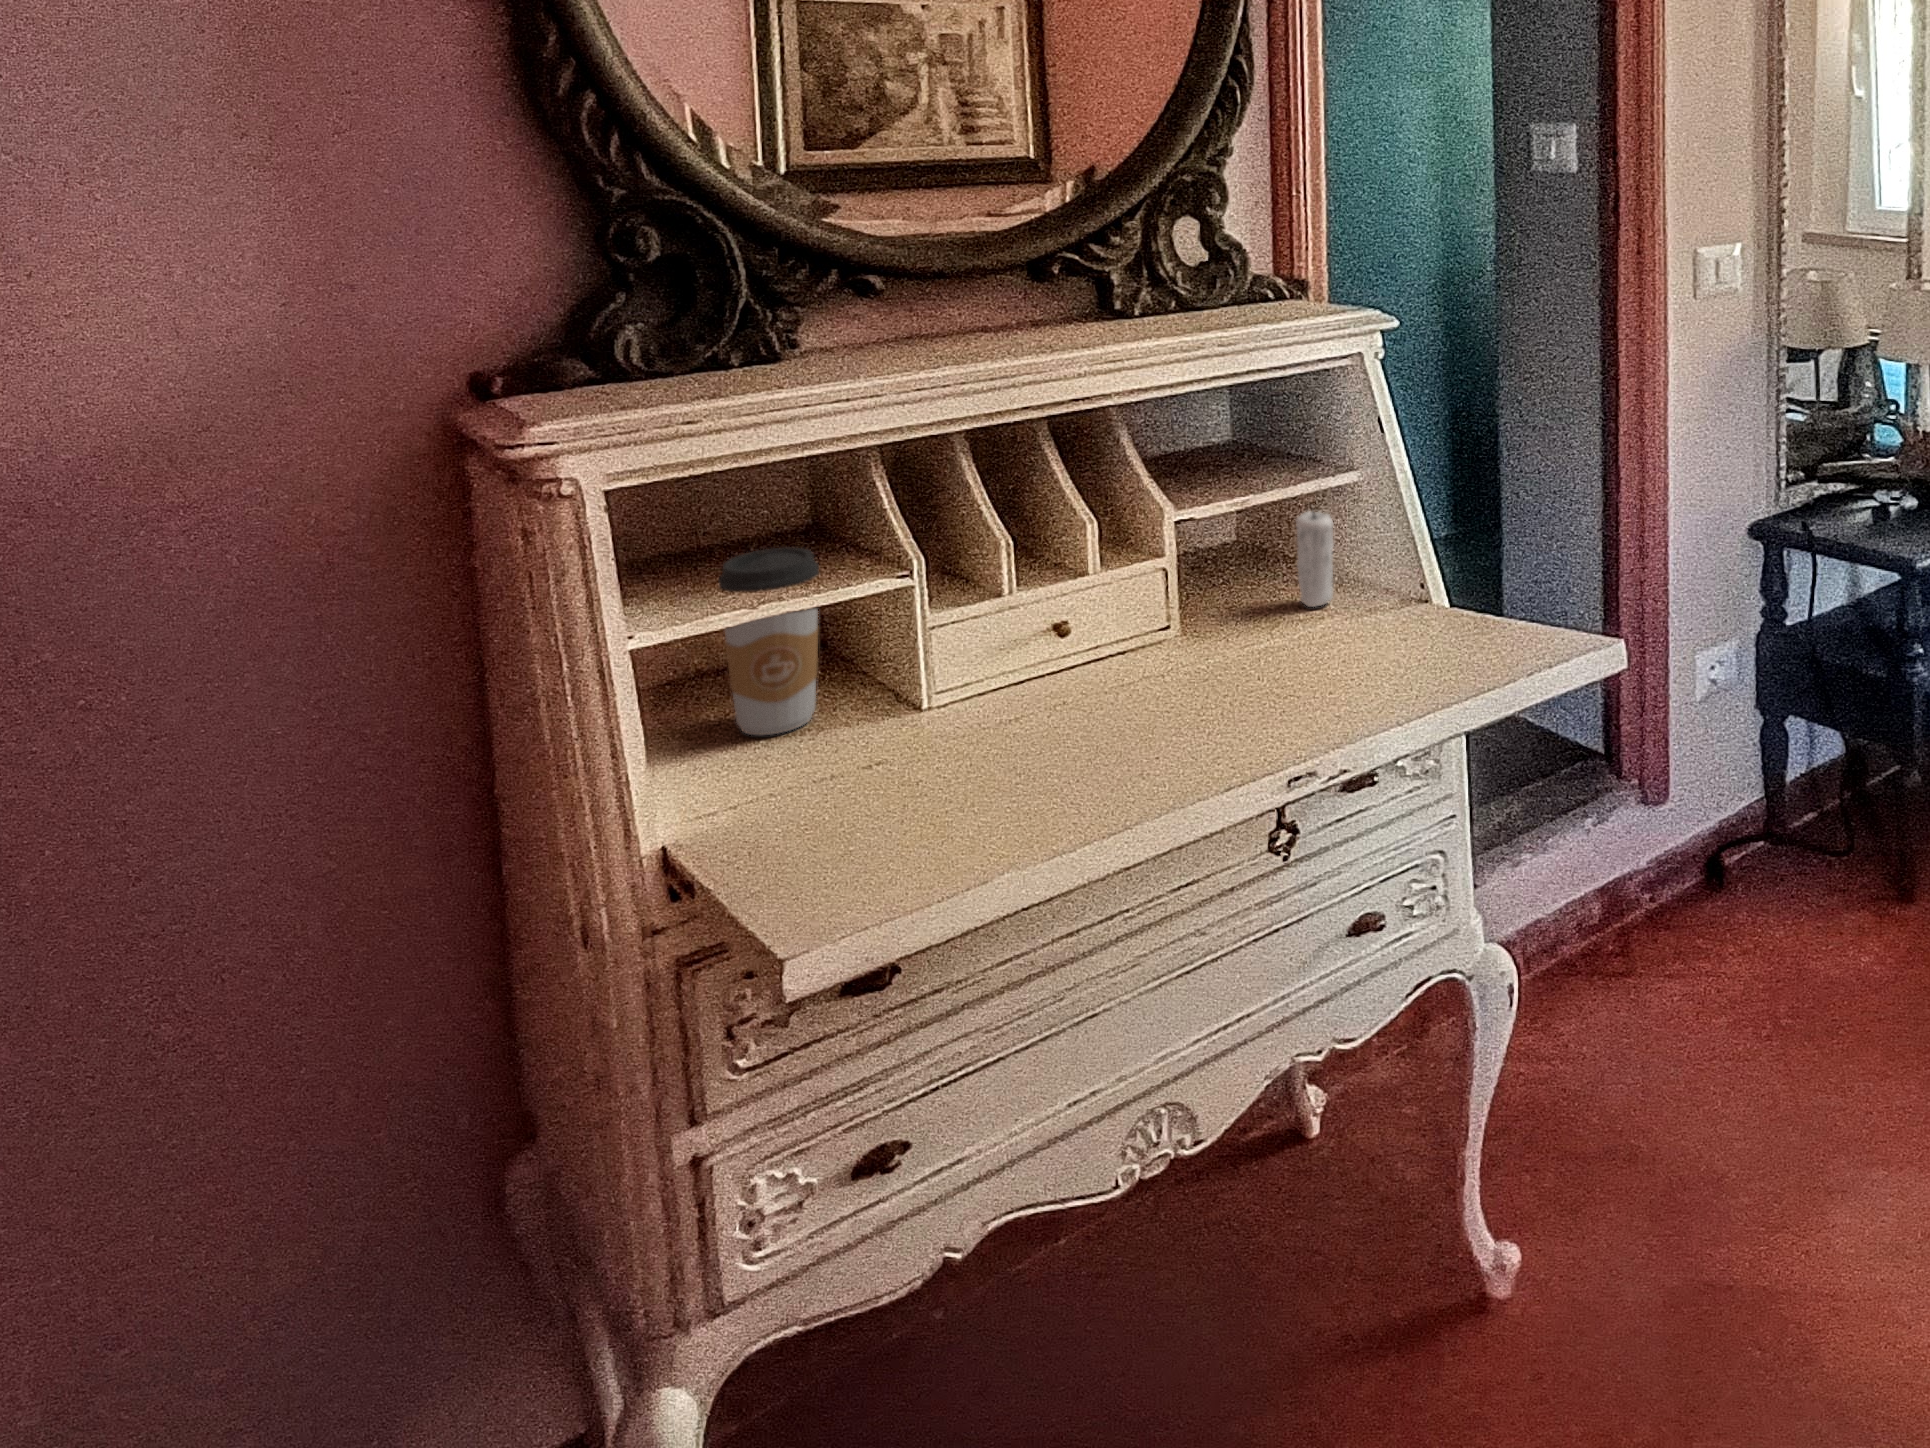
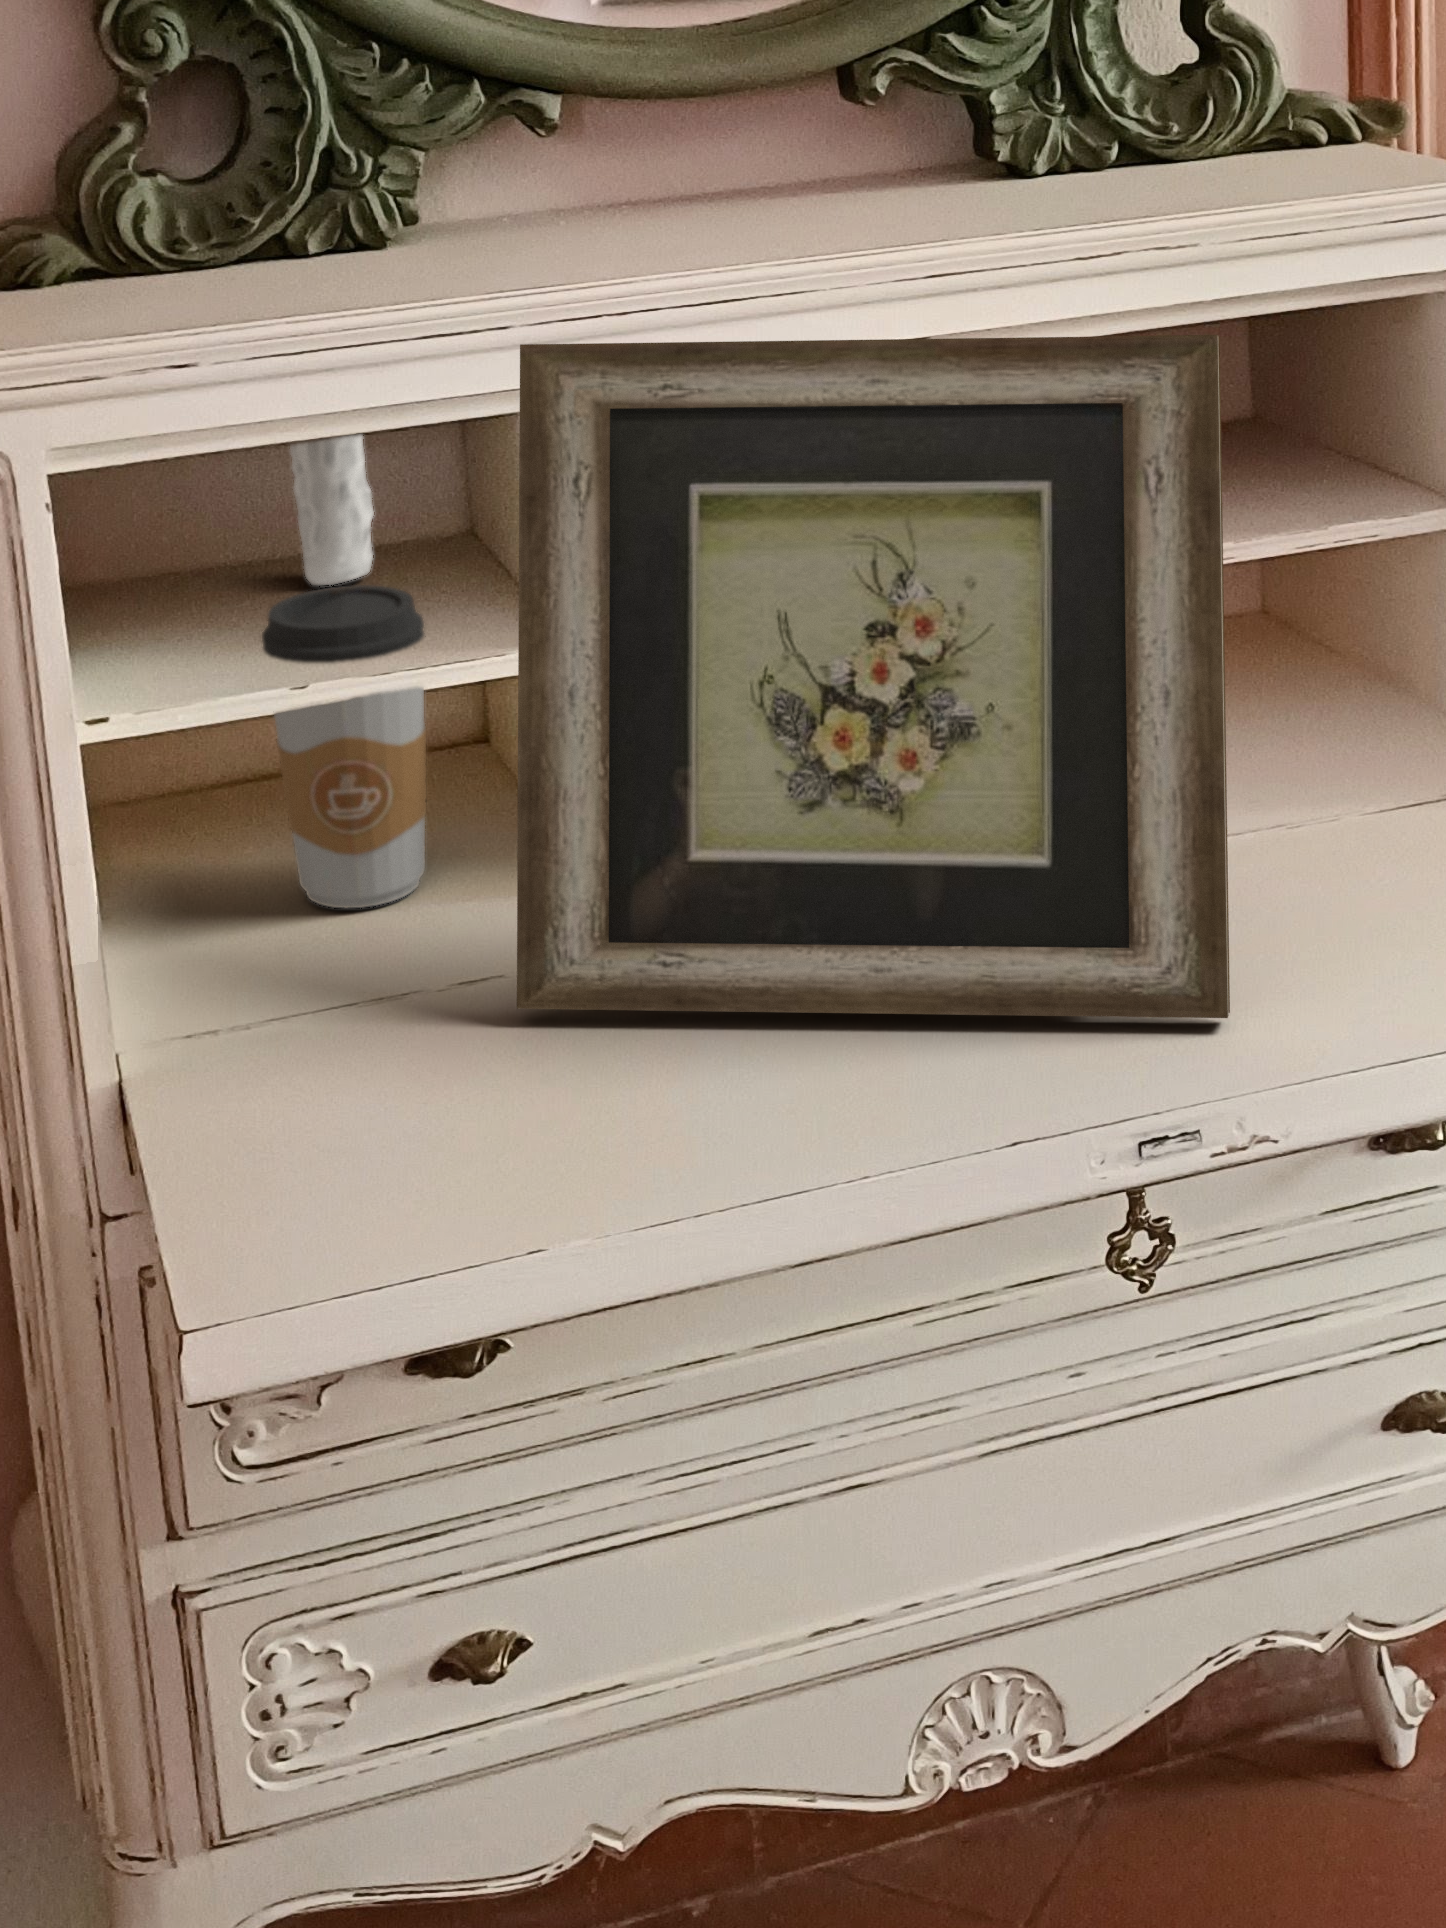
picture frame: none [897,378,1295,772] -> present [517,335,1230,1018]
candle: present [1296,511,1333,607] -> present [290,435,374,585]

